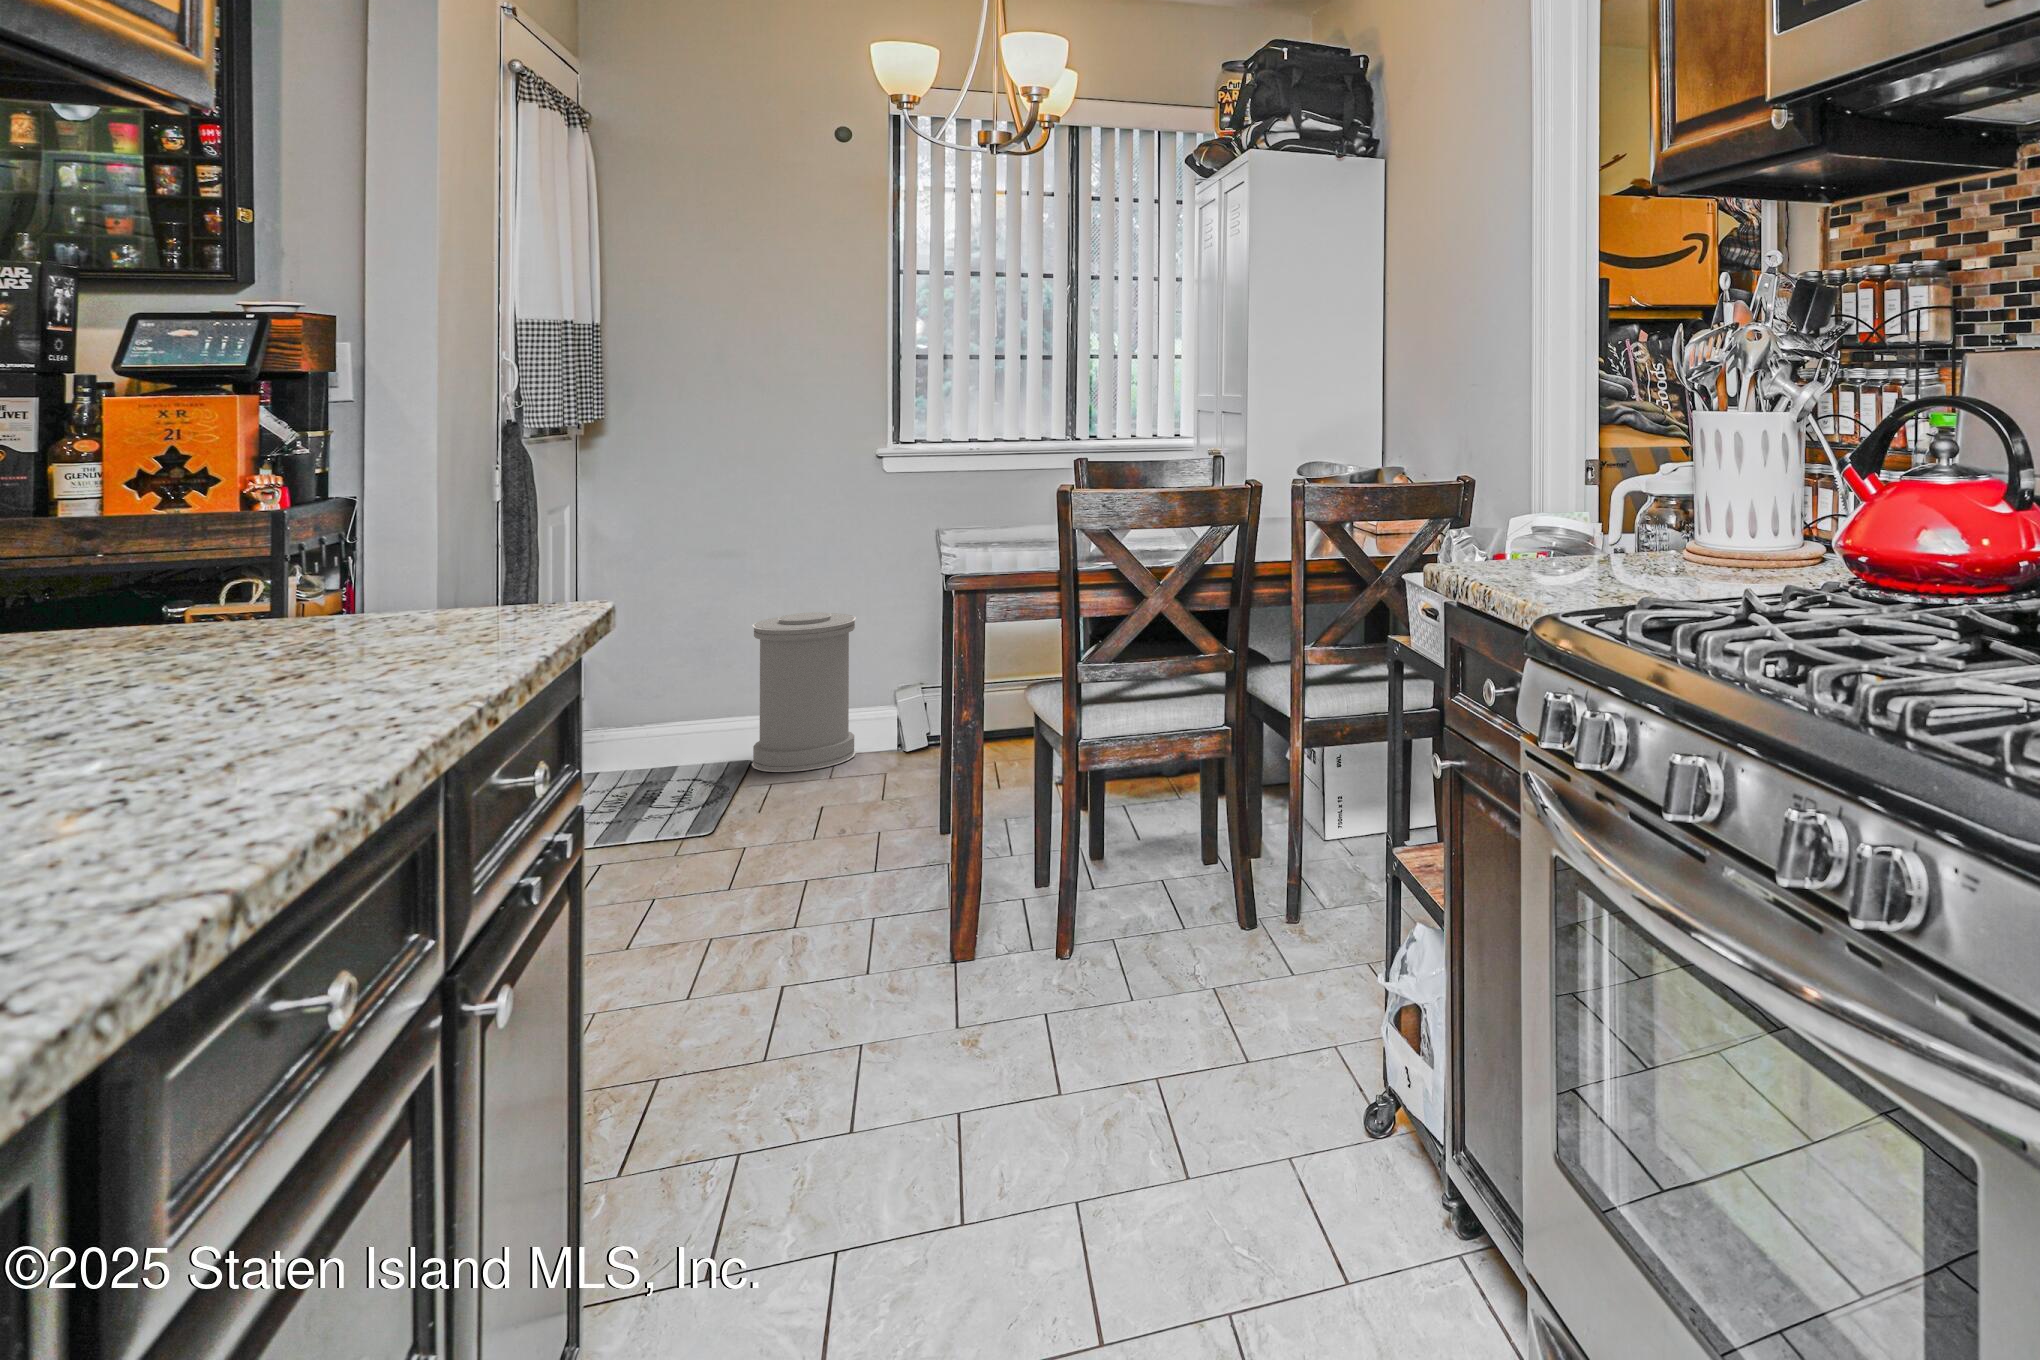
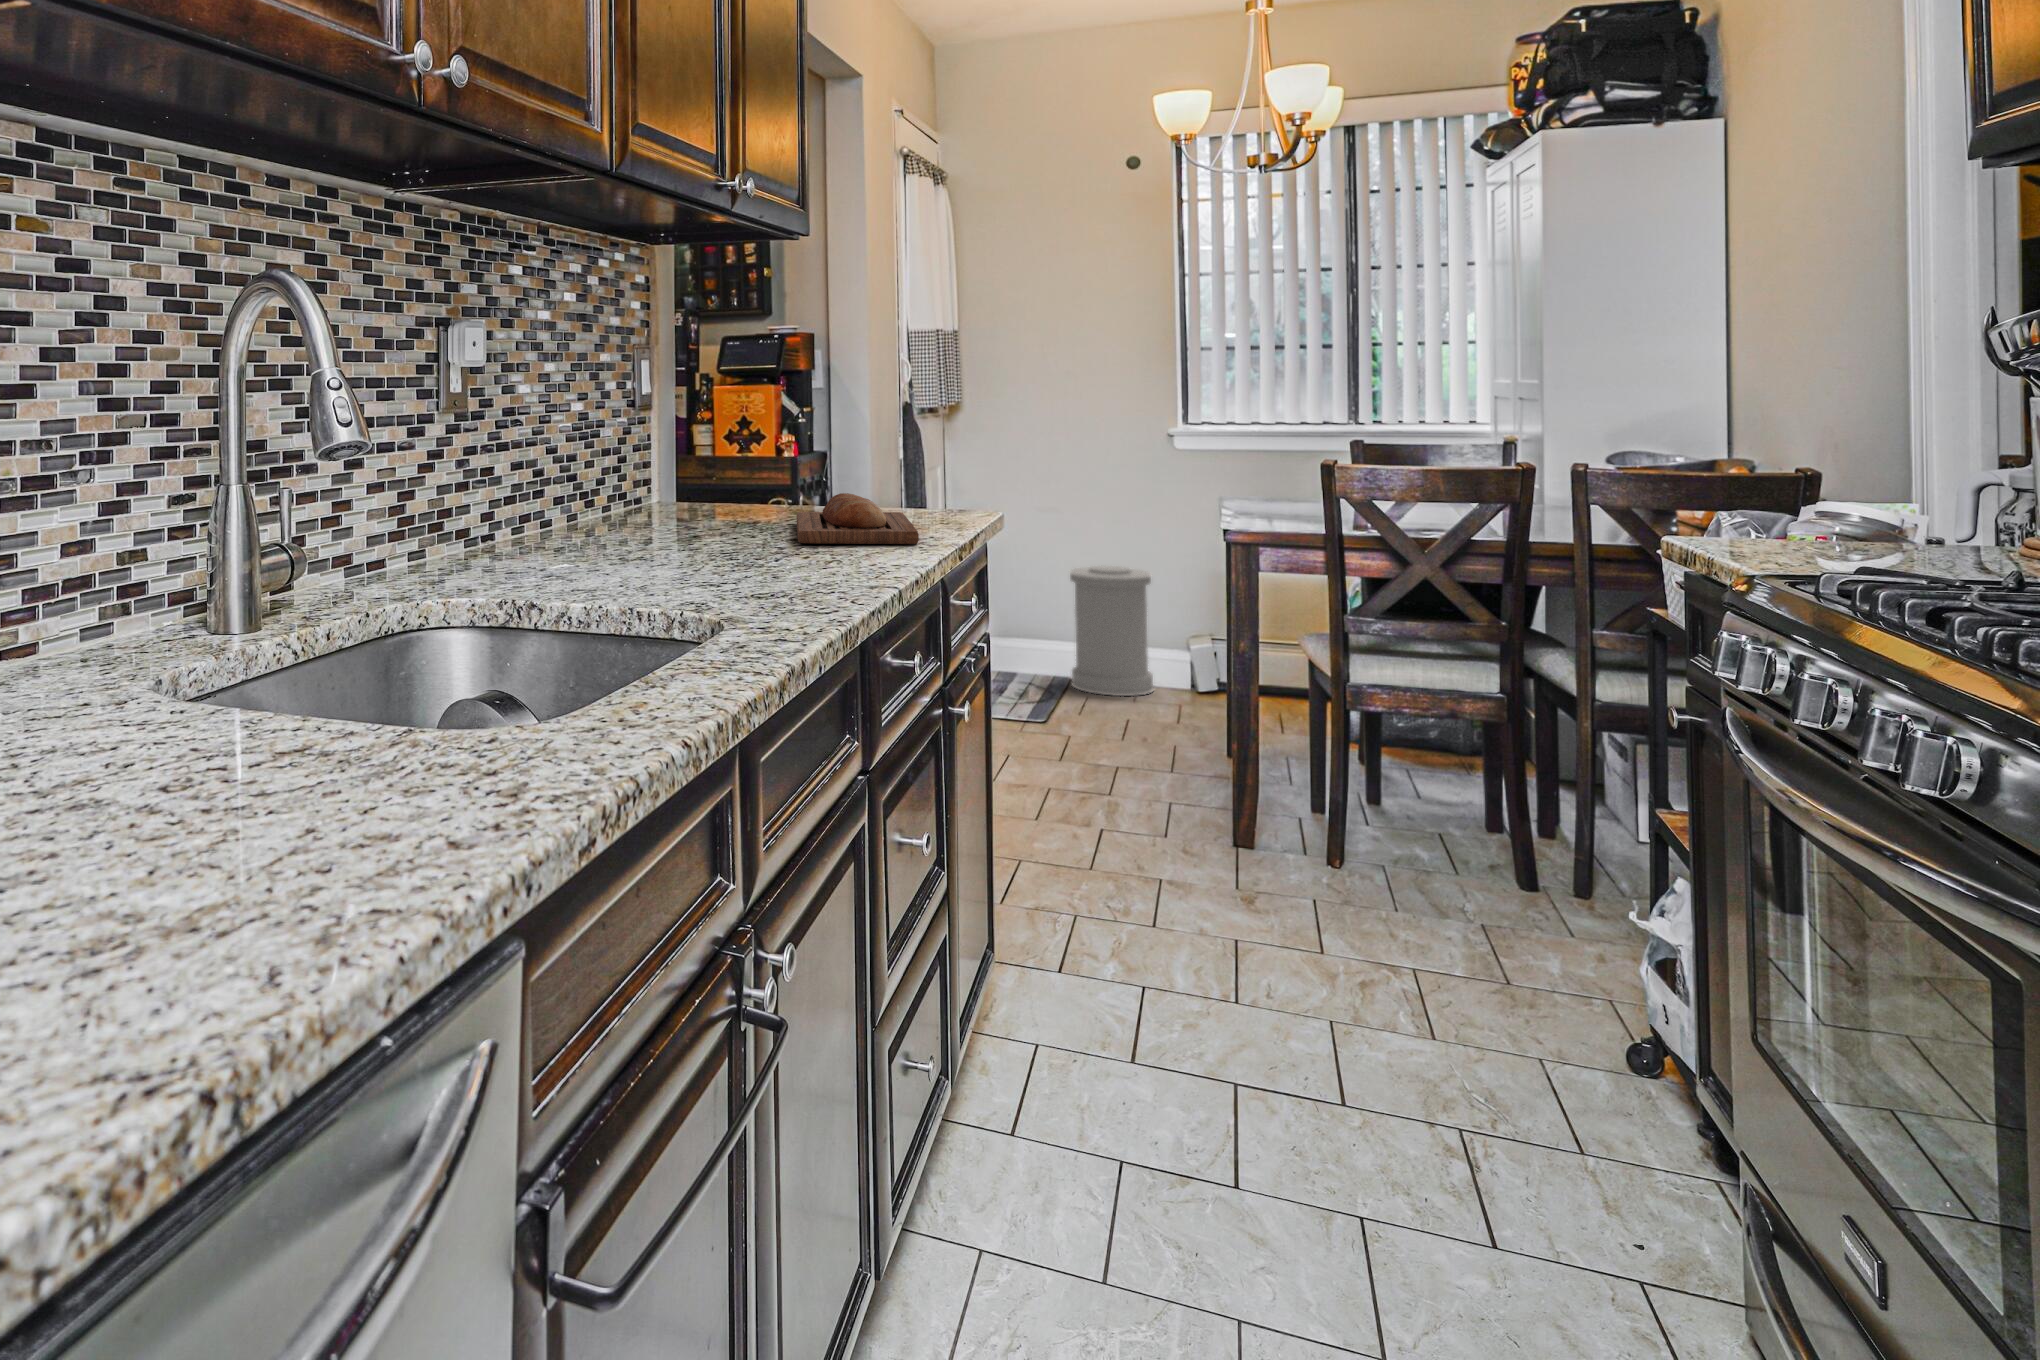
bread loaf: none [114,594,422,719] -> present [797,493,919,544]

